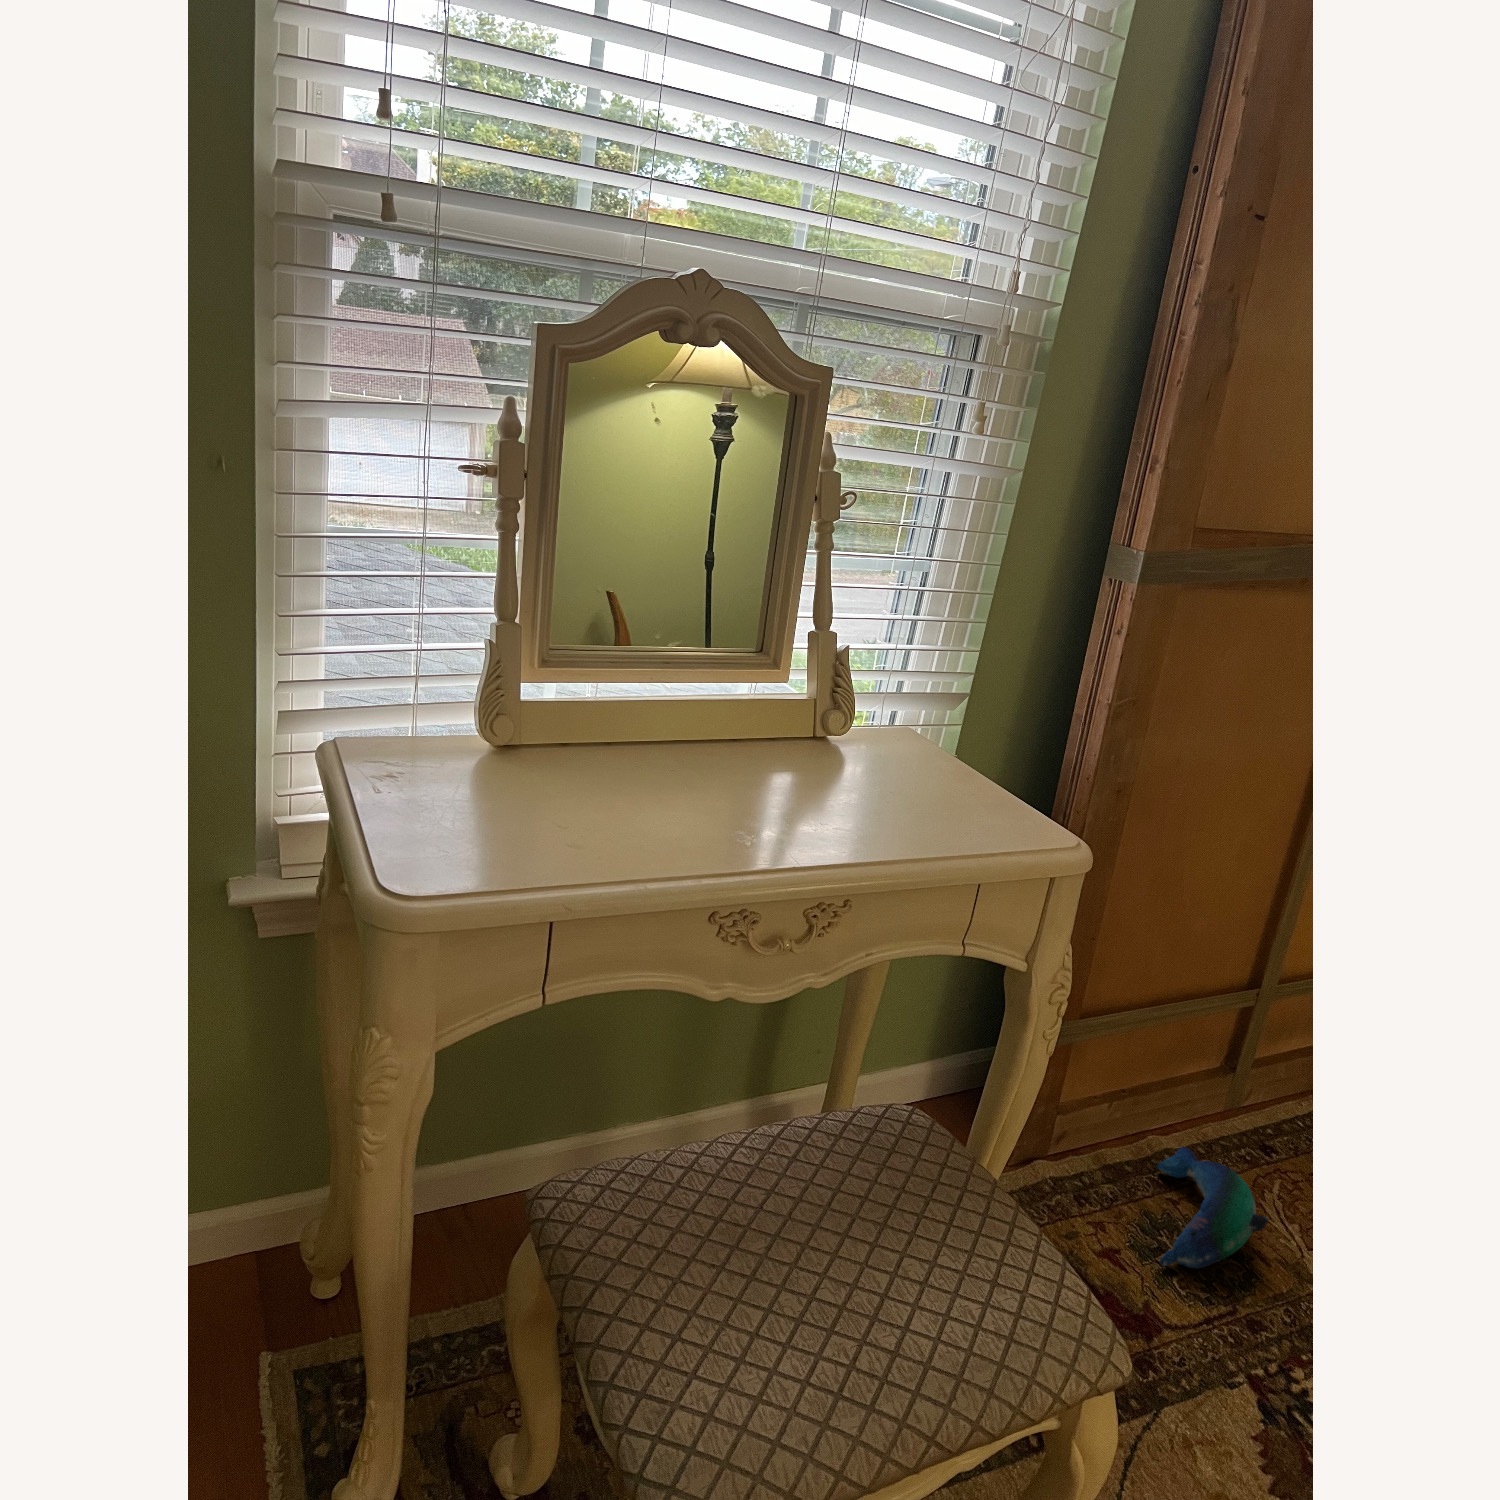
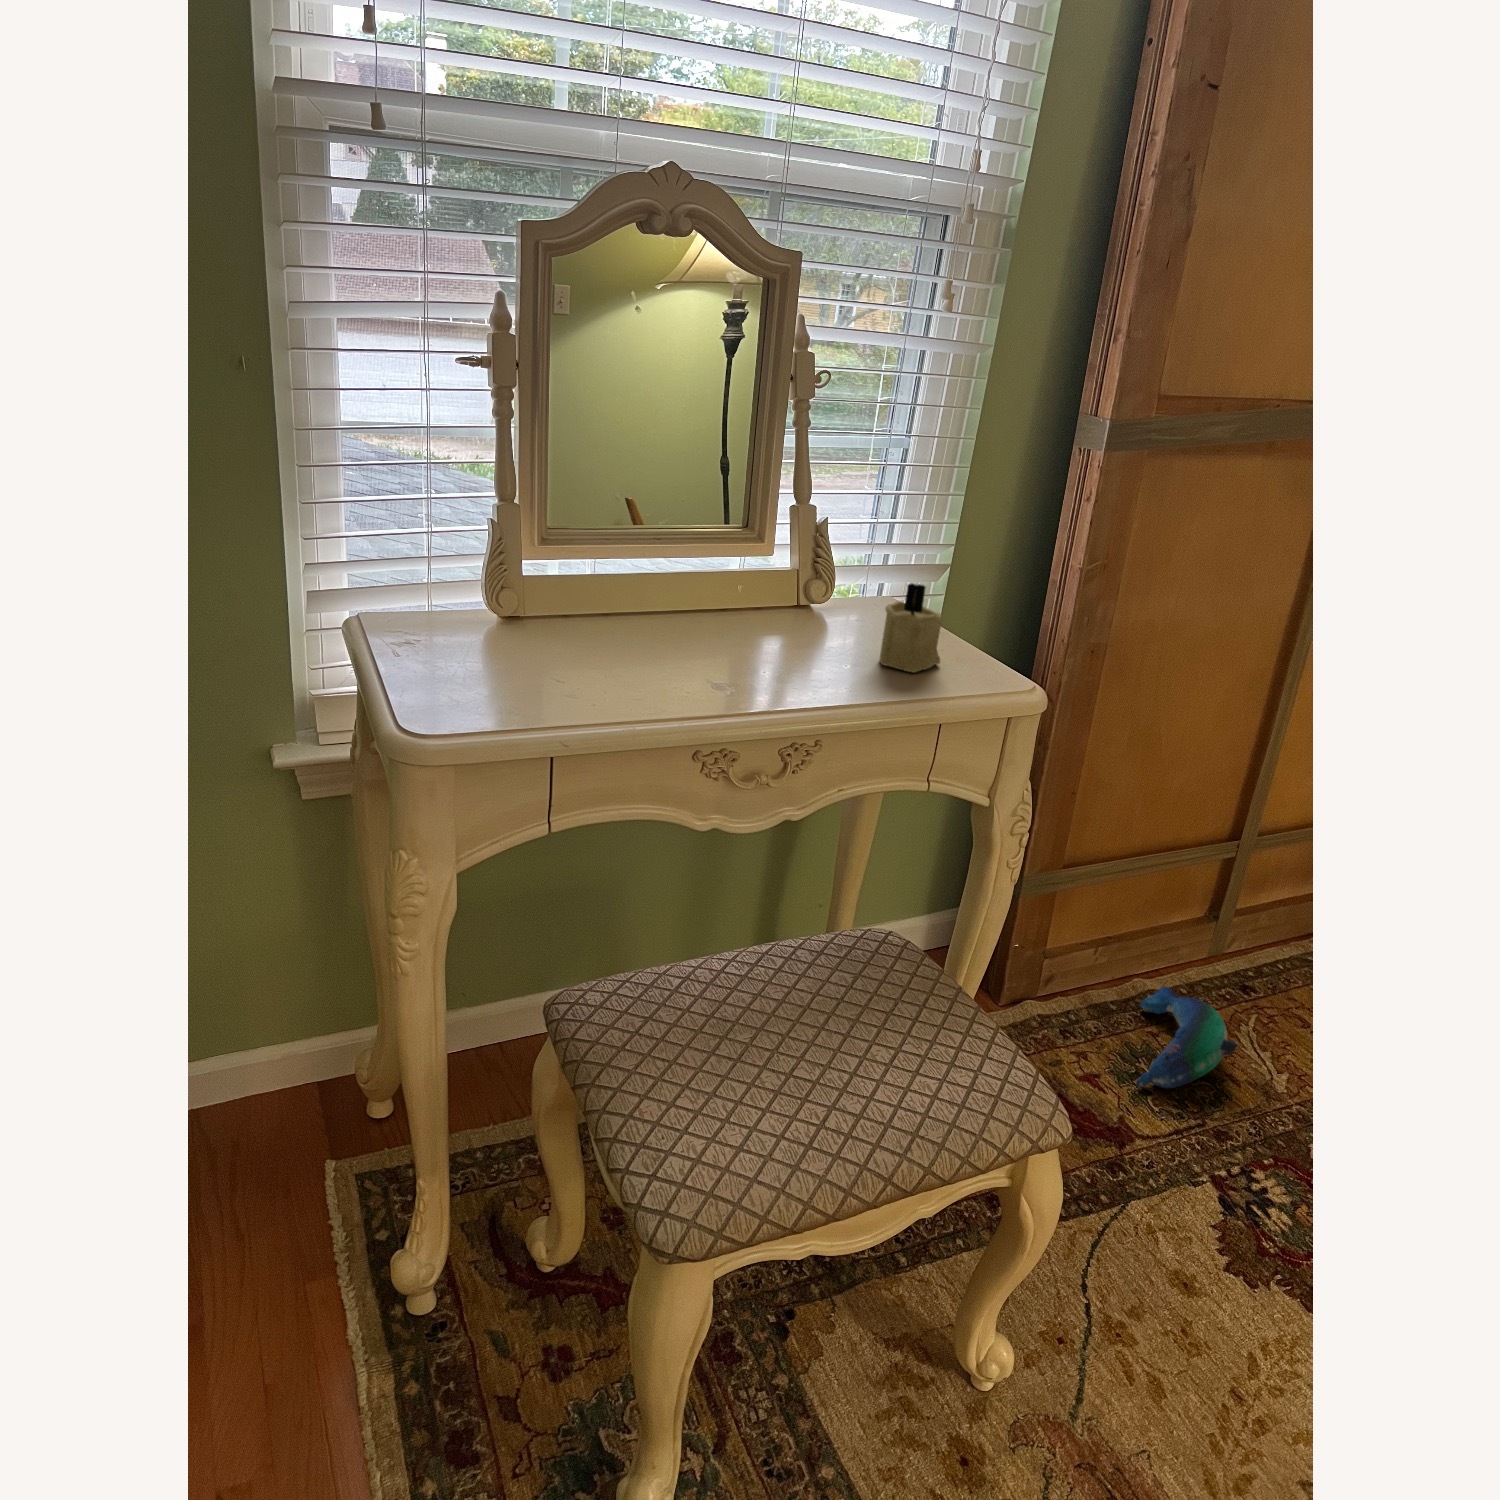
candle: none [909,727,979,825] -> present [880,583,942,672]

